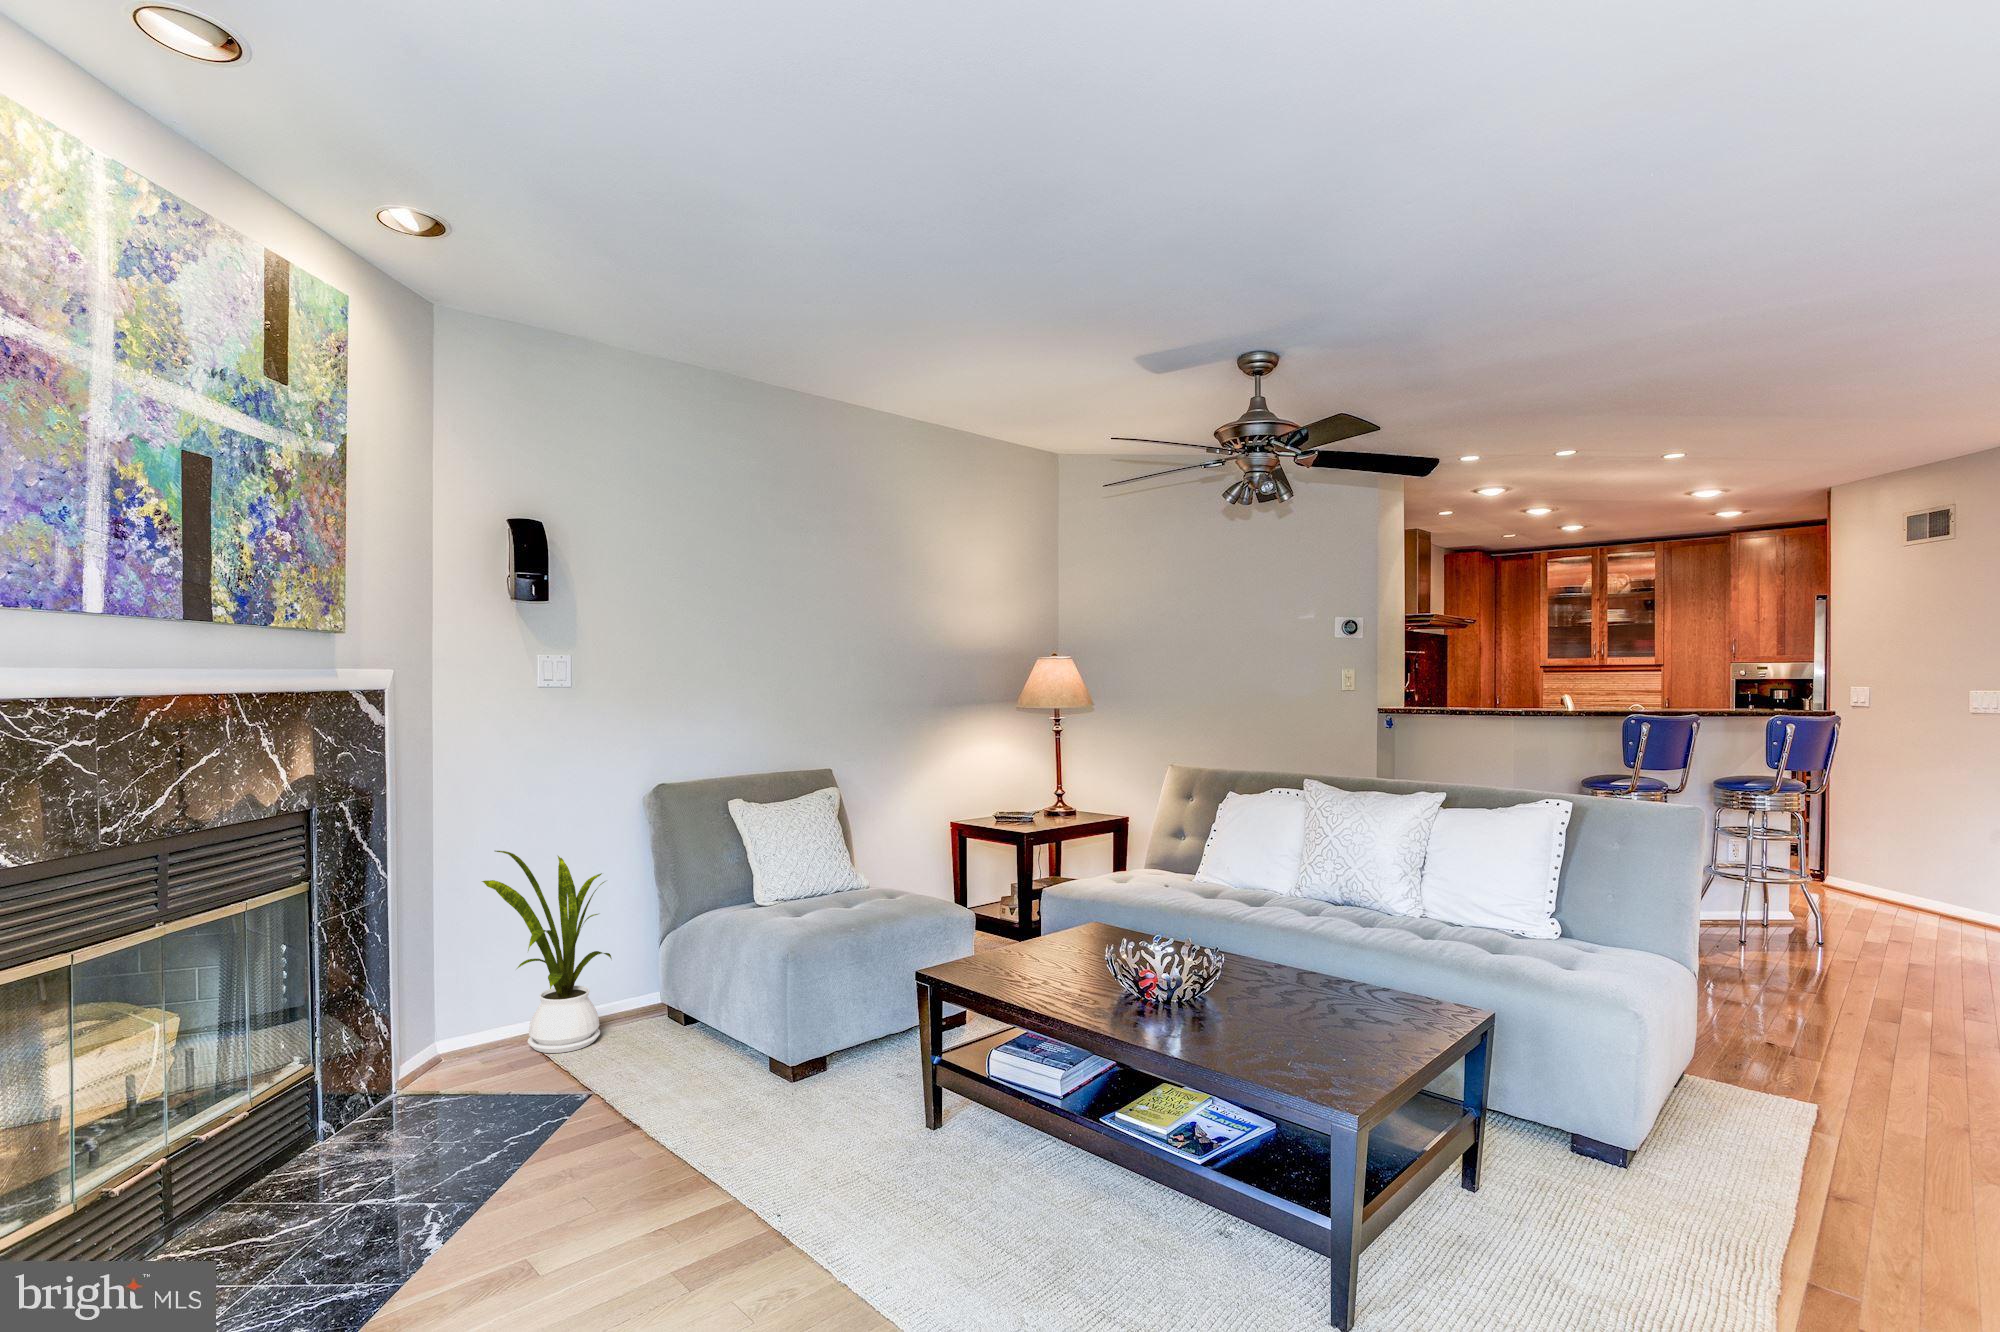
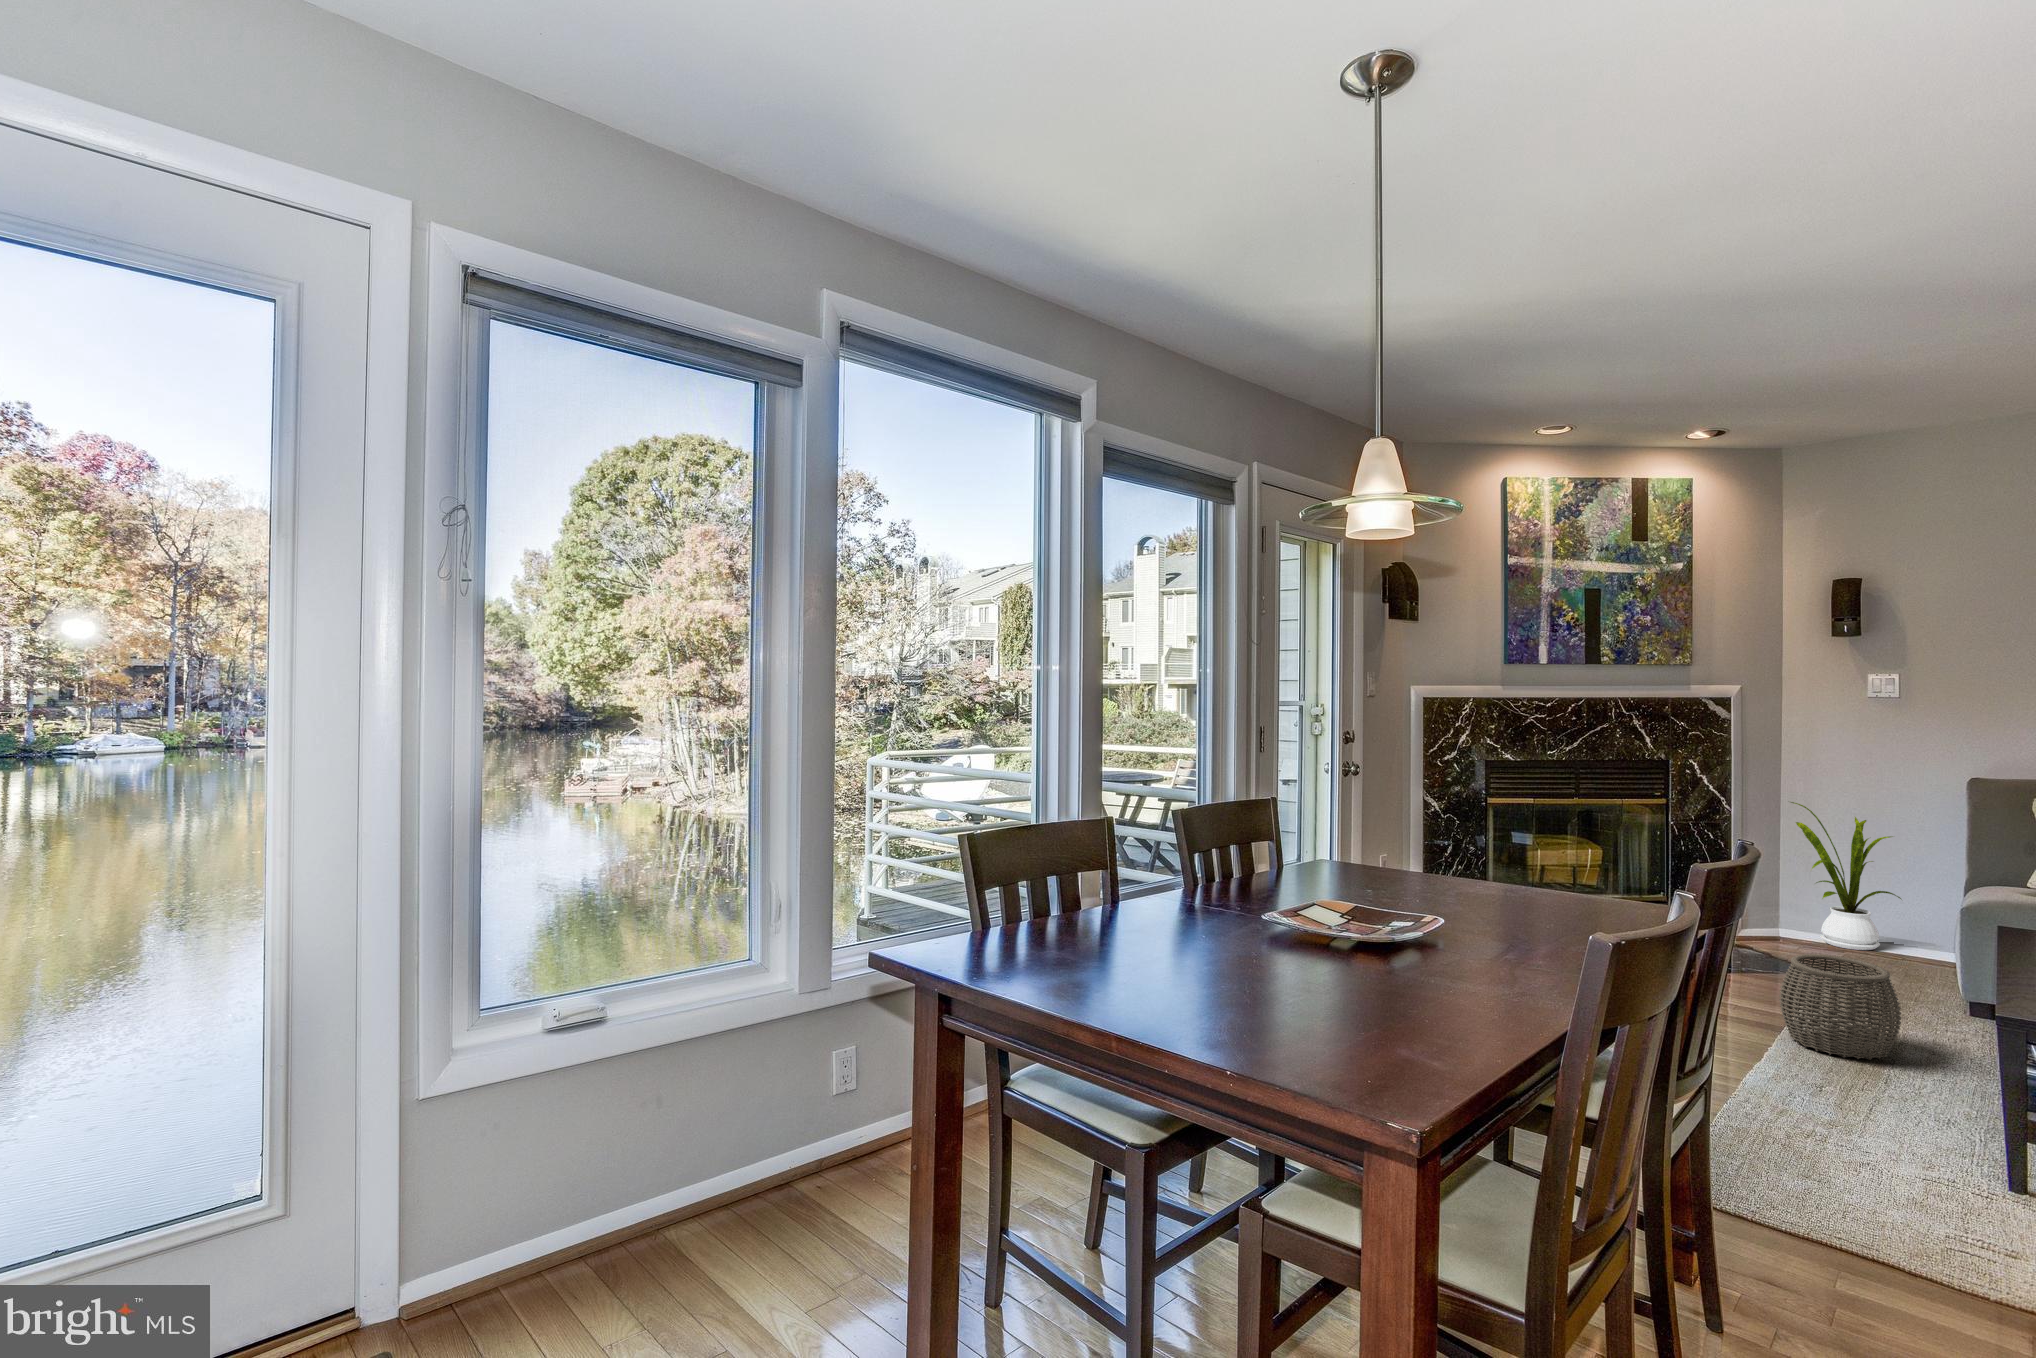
woven basket: none [818,1074,976,1264] -> present [1779,954,1901,1060]

